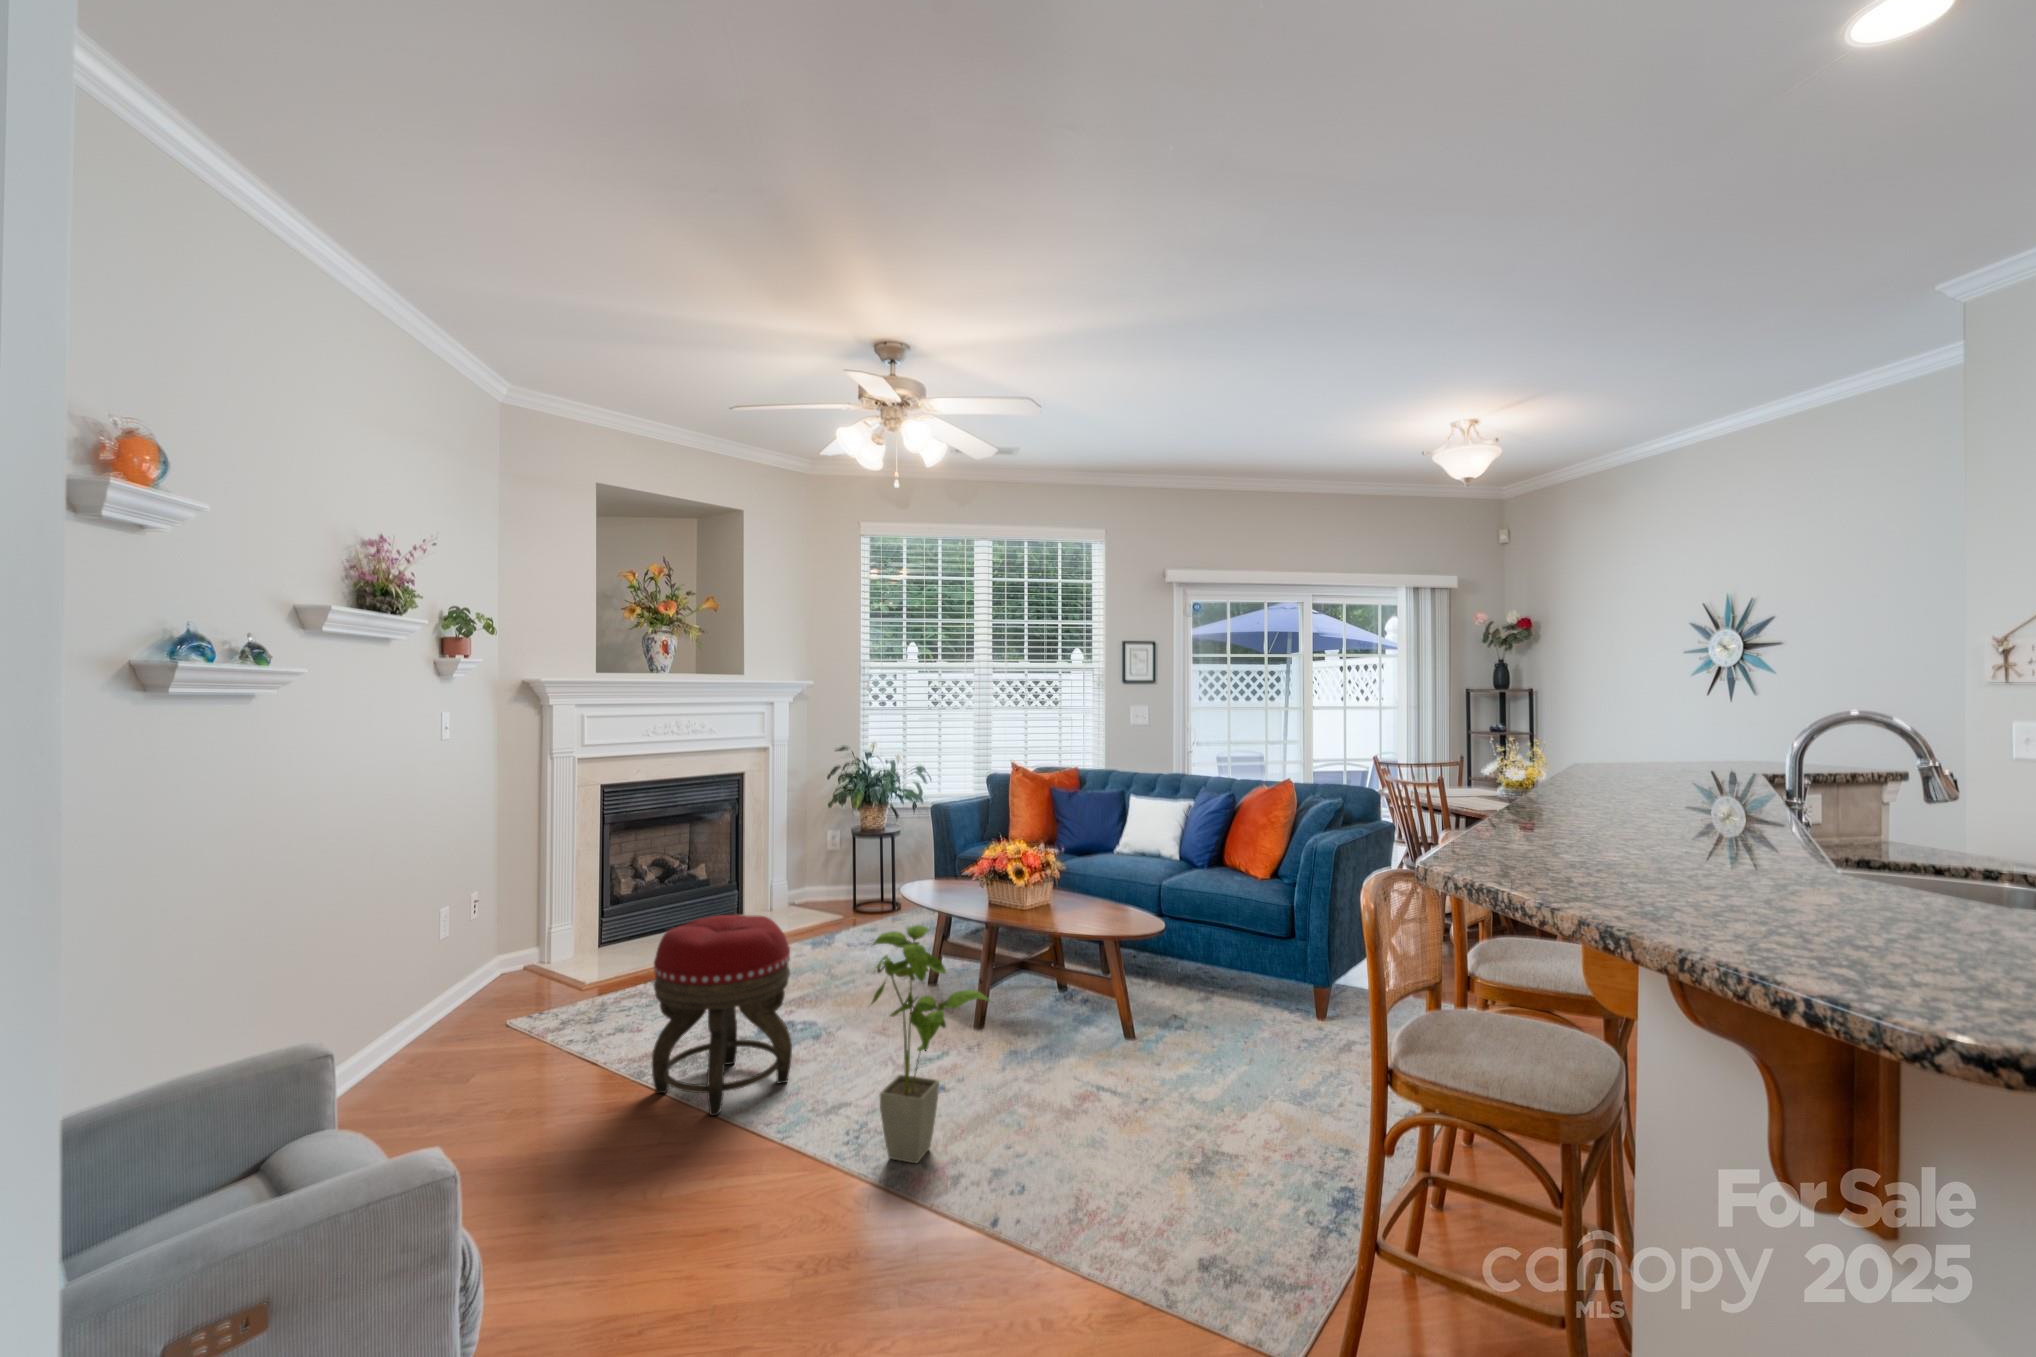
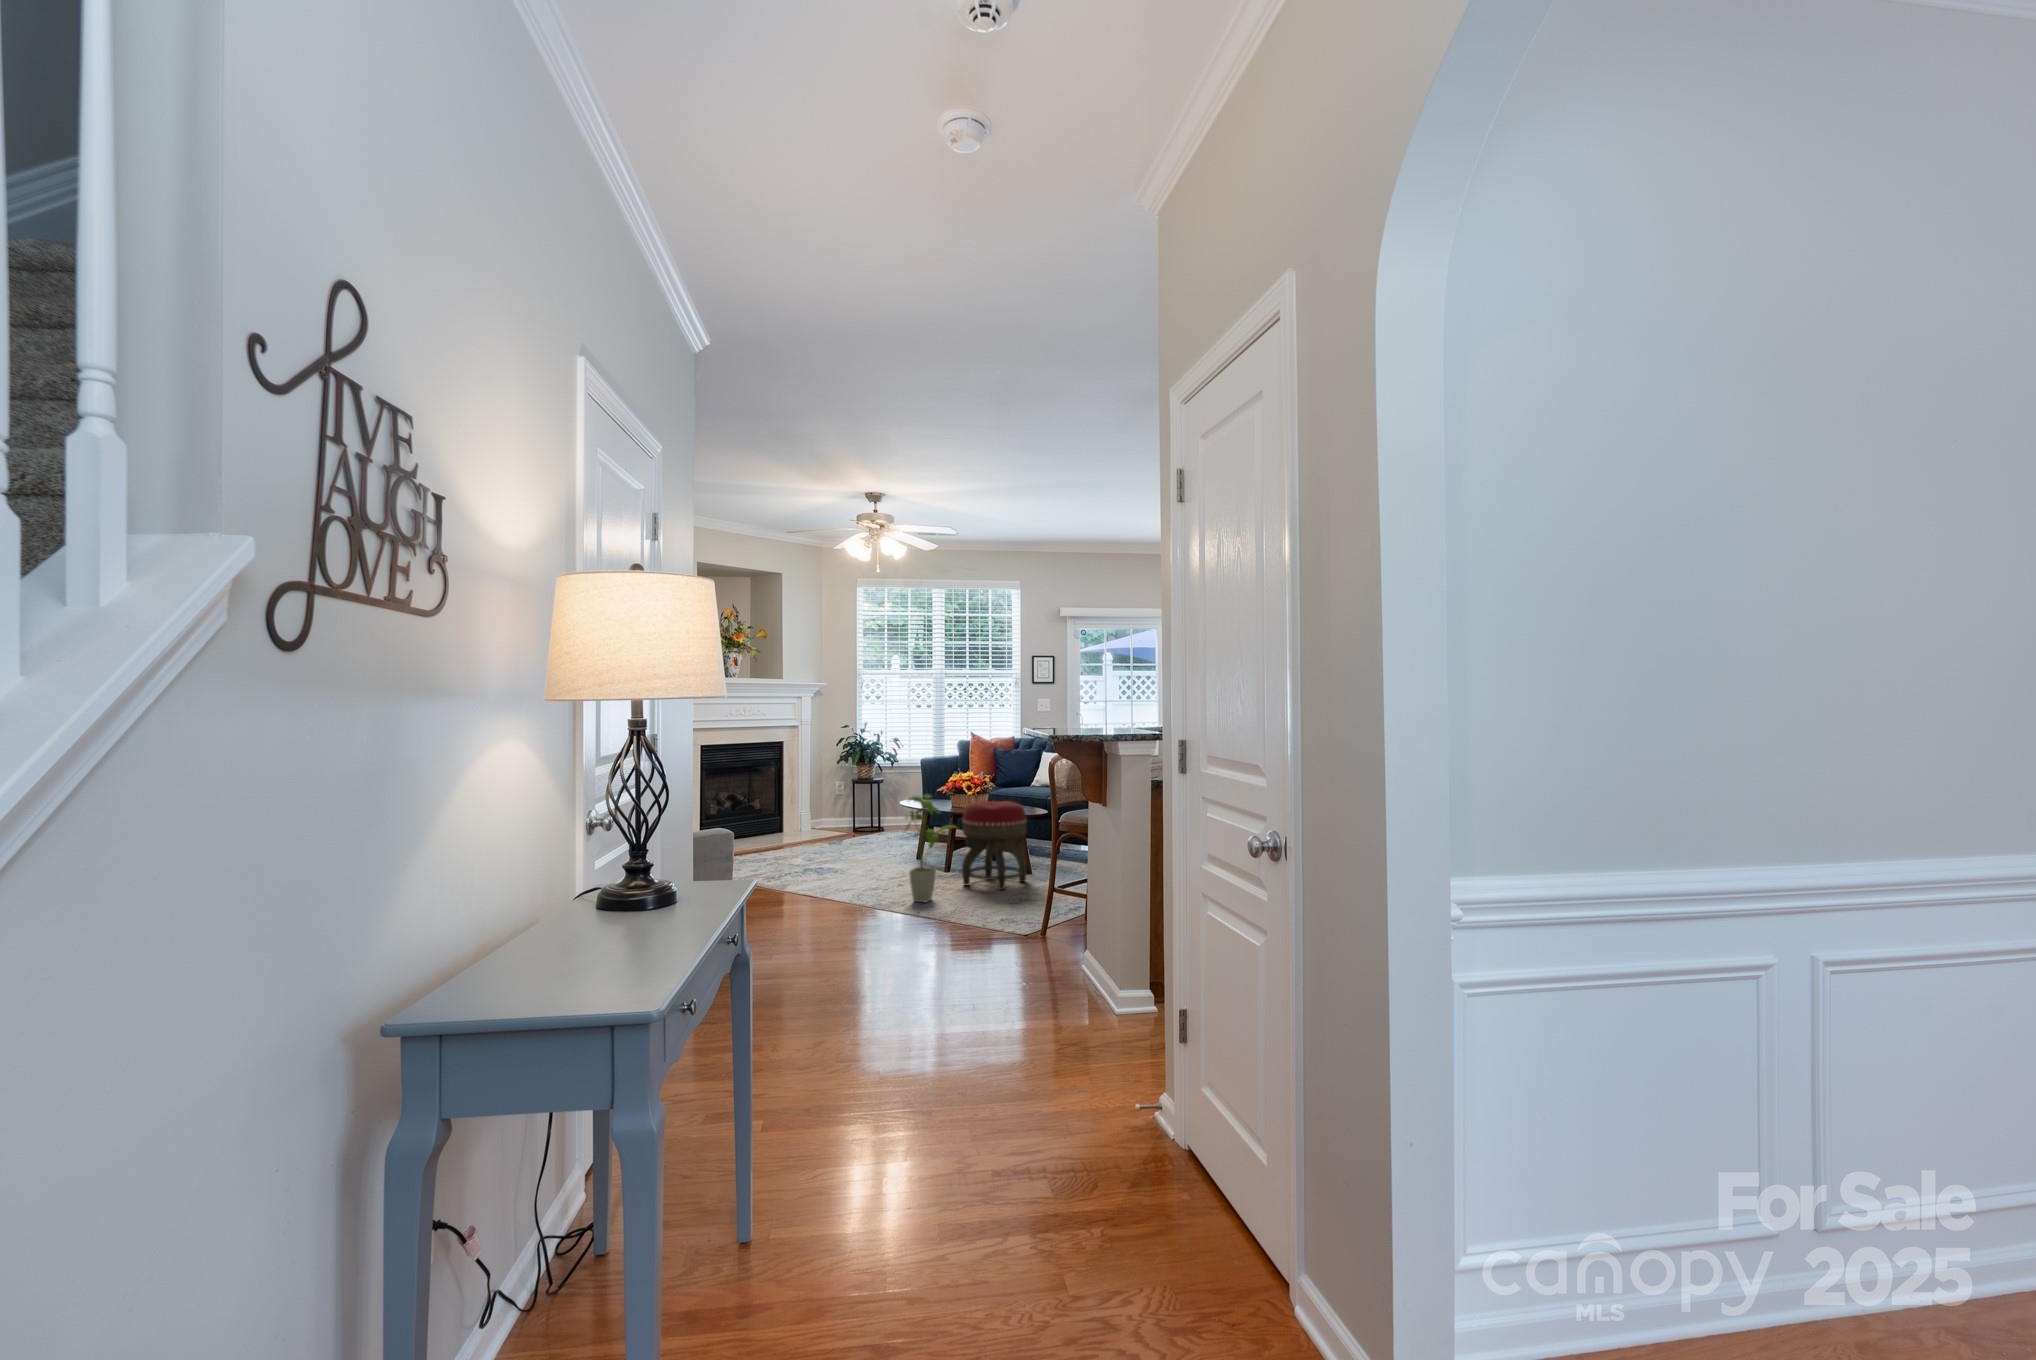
footstool: present [652,915,792,1116] -> present [962,801,1027,890]

